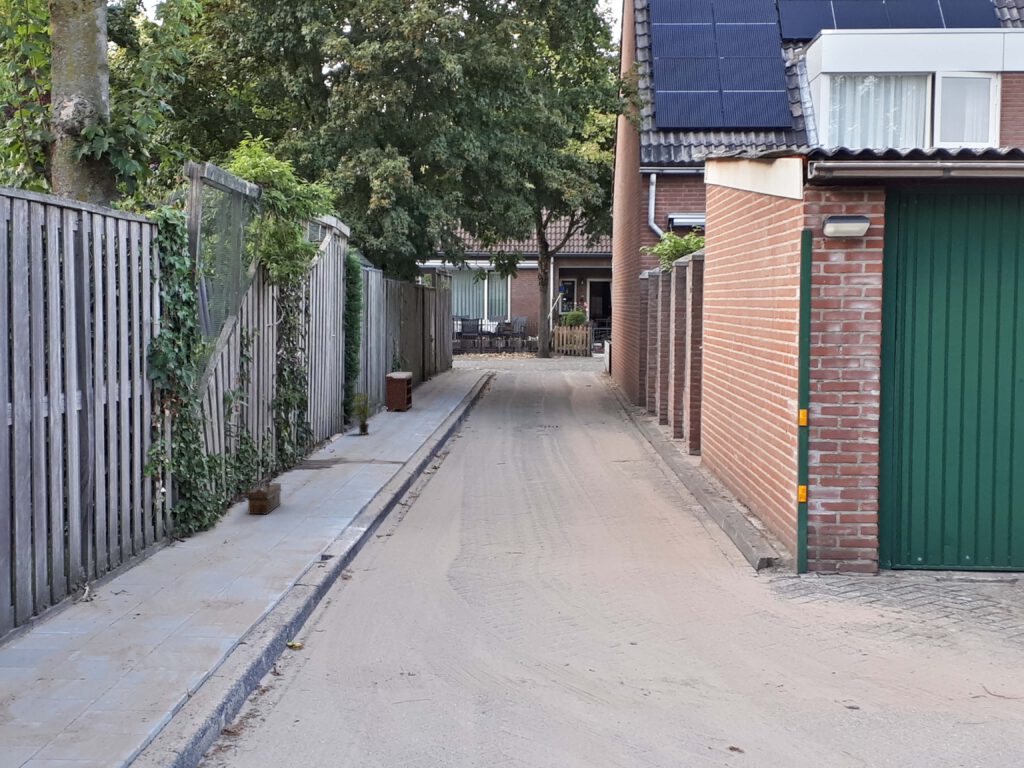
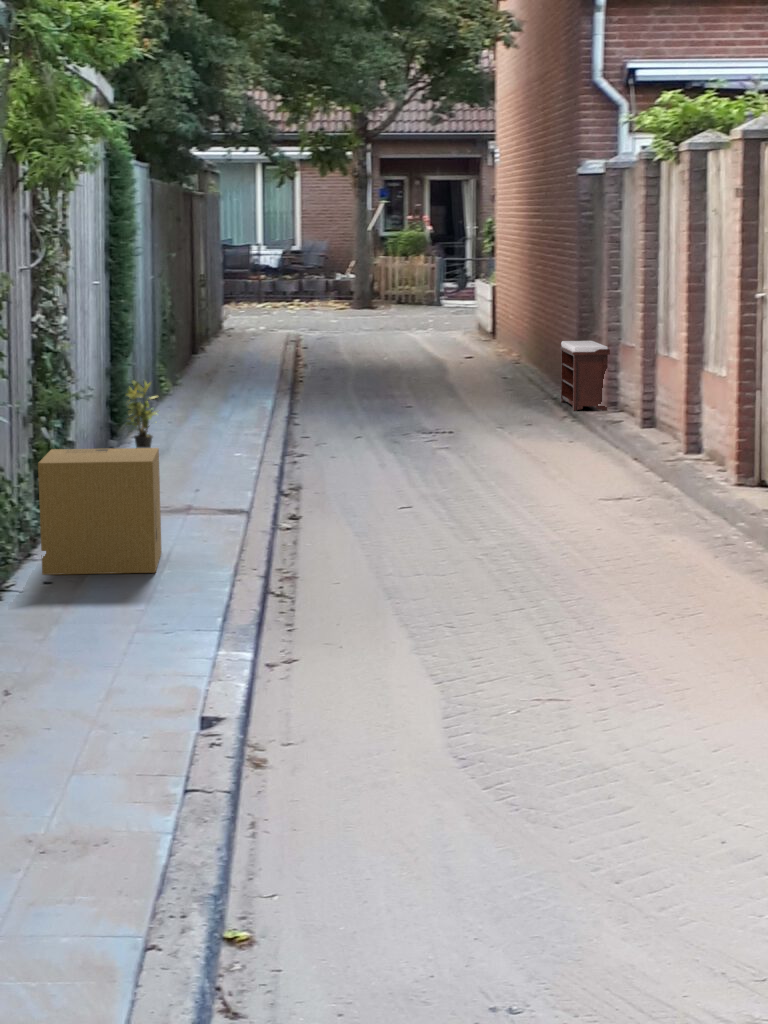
bench: present [385,372,413,412] -> present [560,341,610,411]
cardboard box: none [276,423,346,490] -> present [38,448,162,575]
toolbox: present [247,477,282,514] -> none [9,559,67,634]

